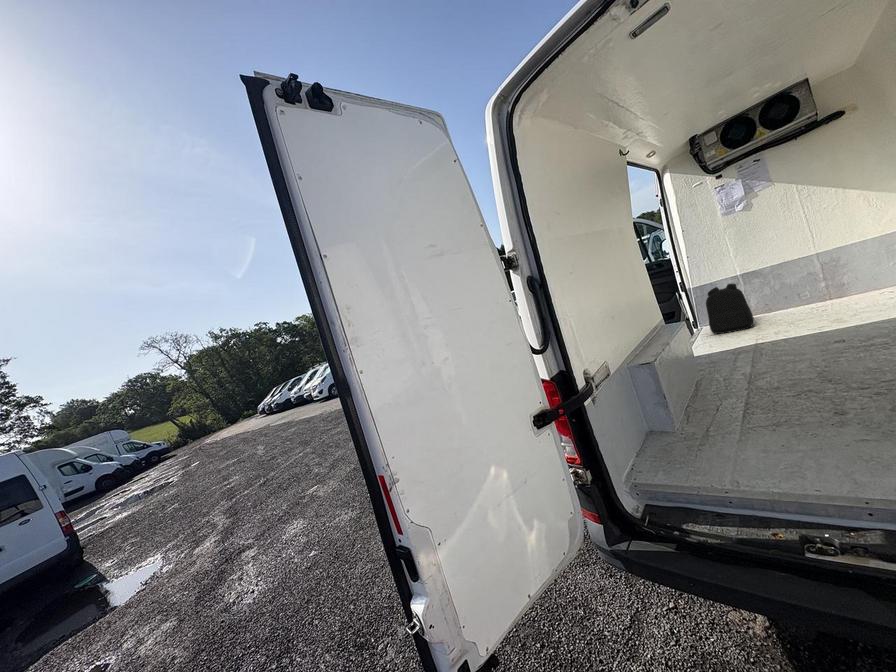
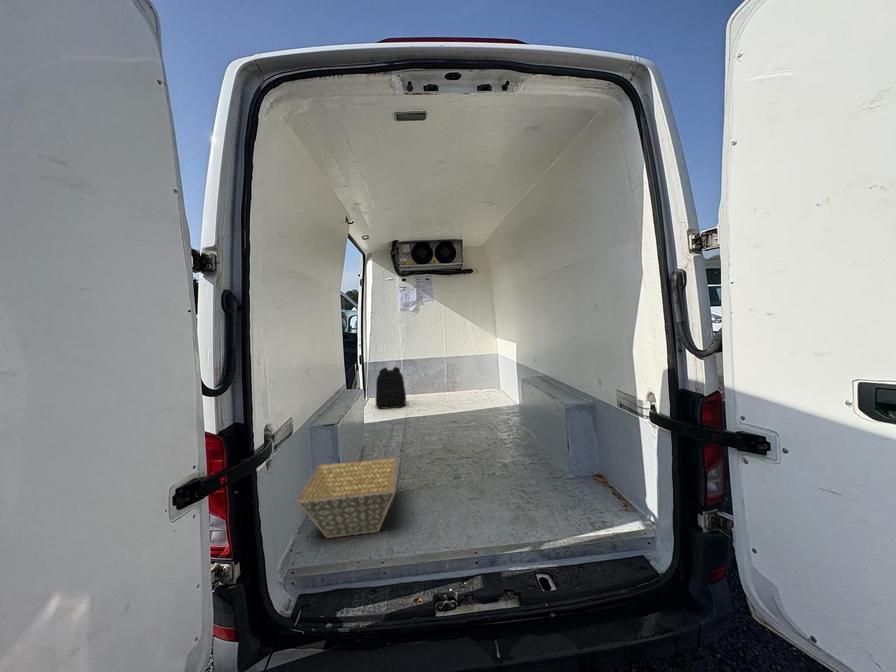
basket: none [628,389,736,463] -> present [297,458,397,538]

